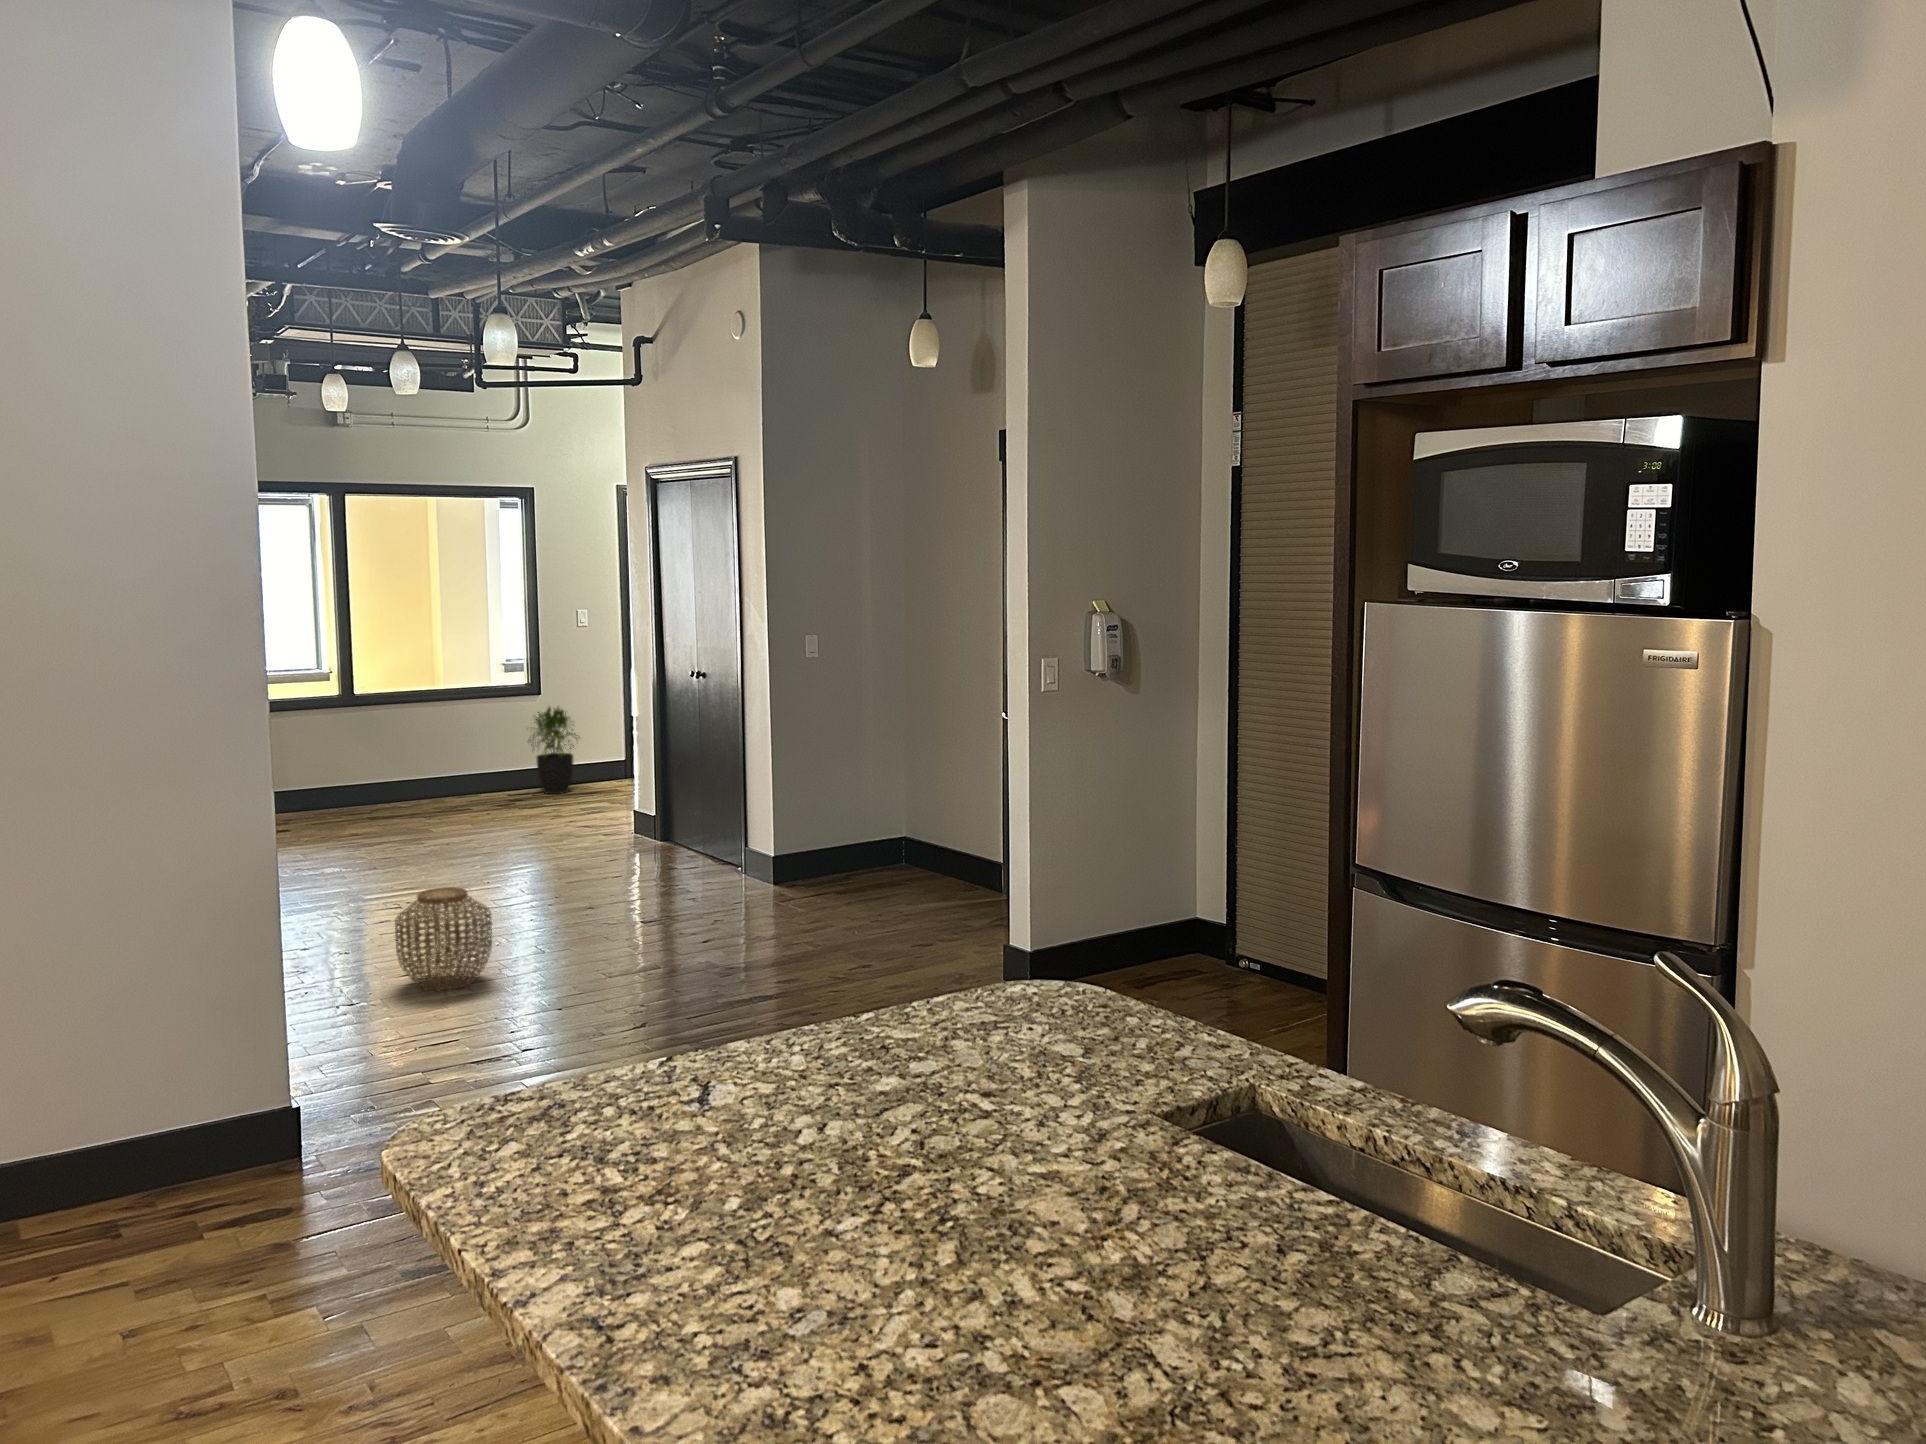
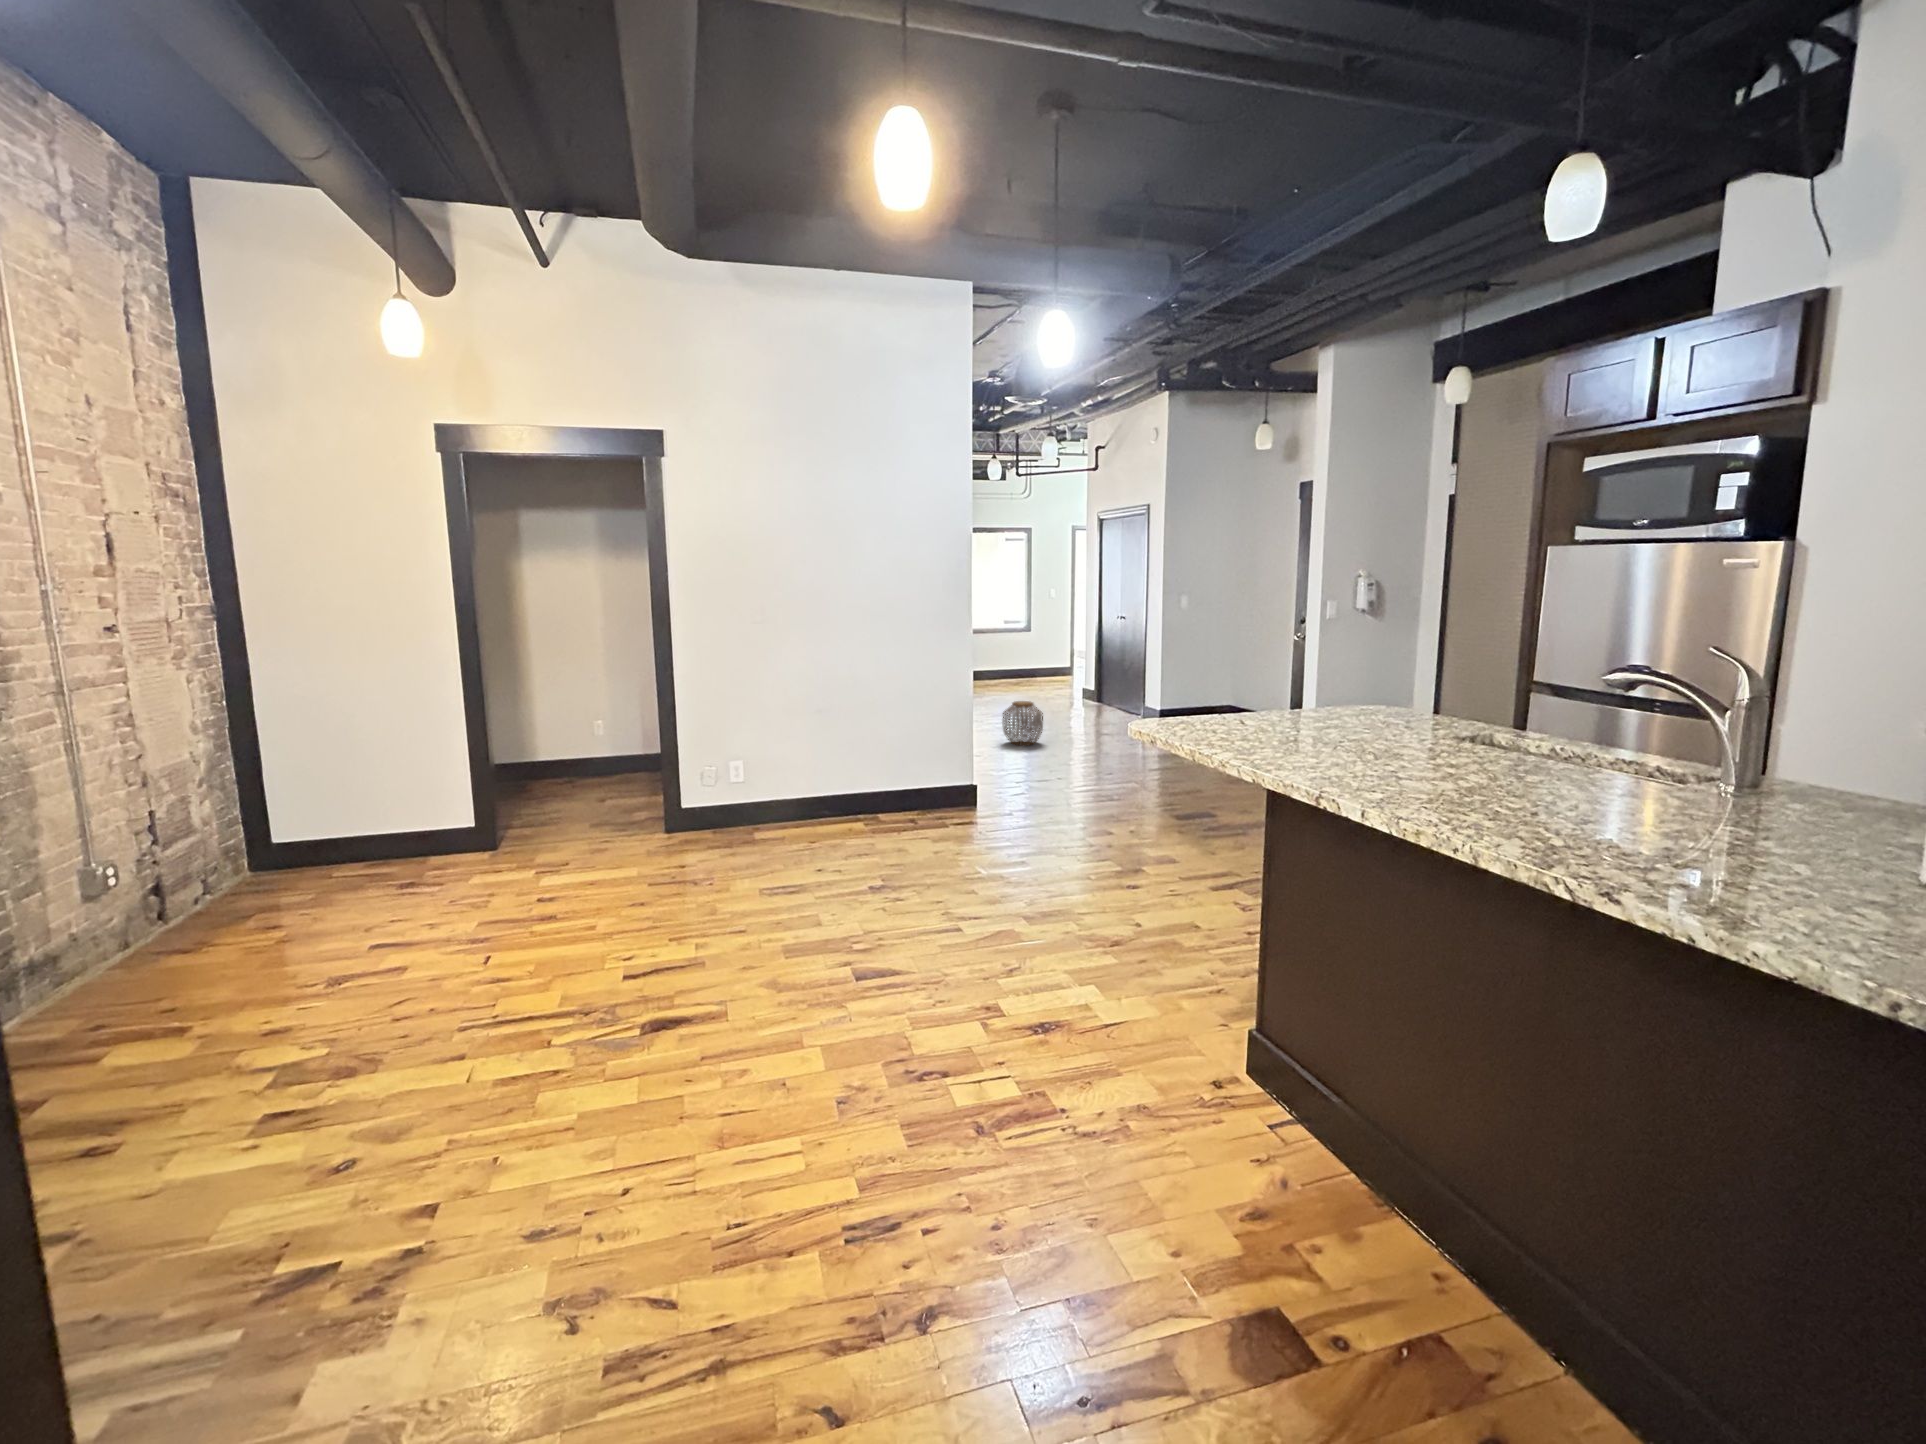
potted plant: present [528,706,580,794] -> none [1025,635,1052,678]

